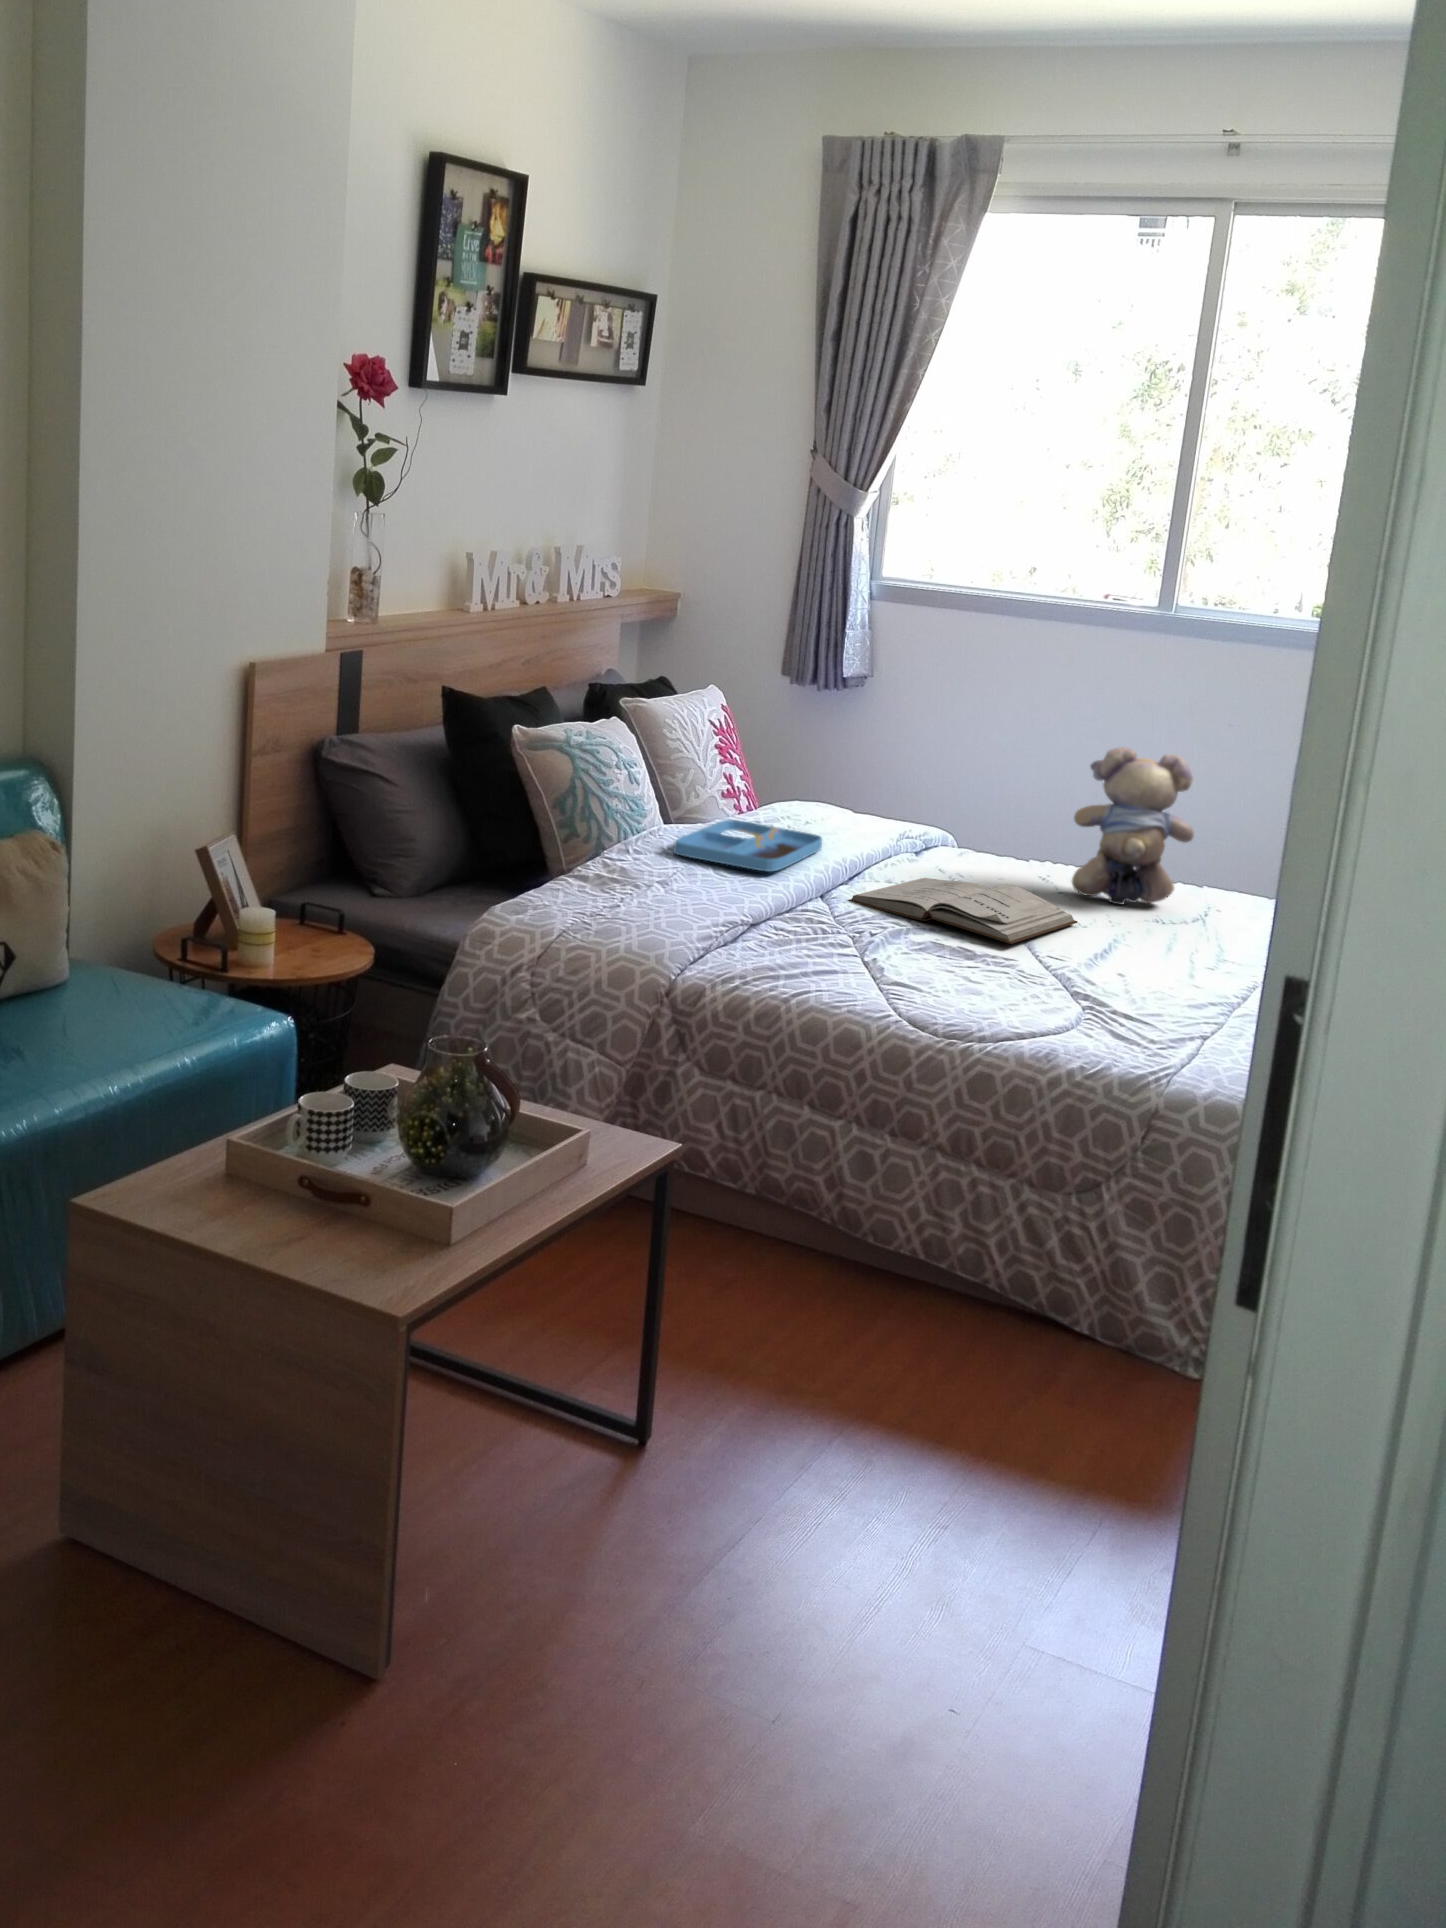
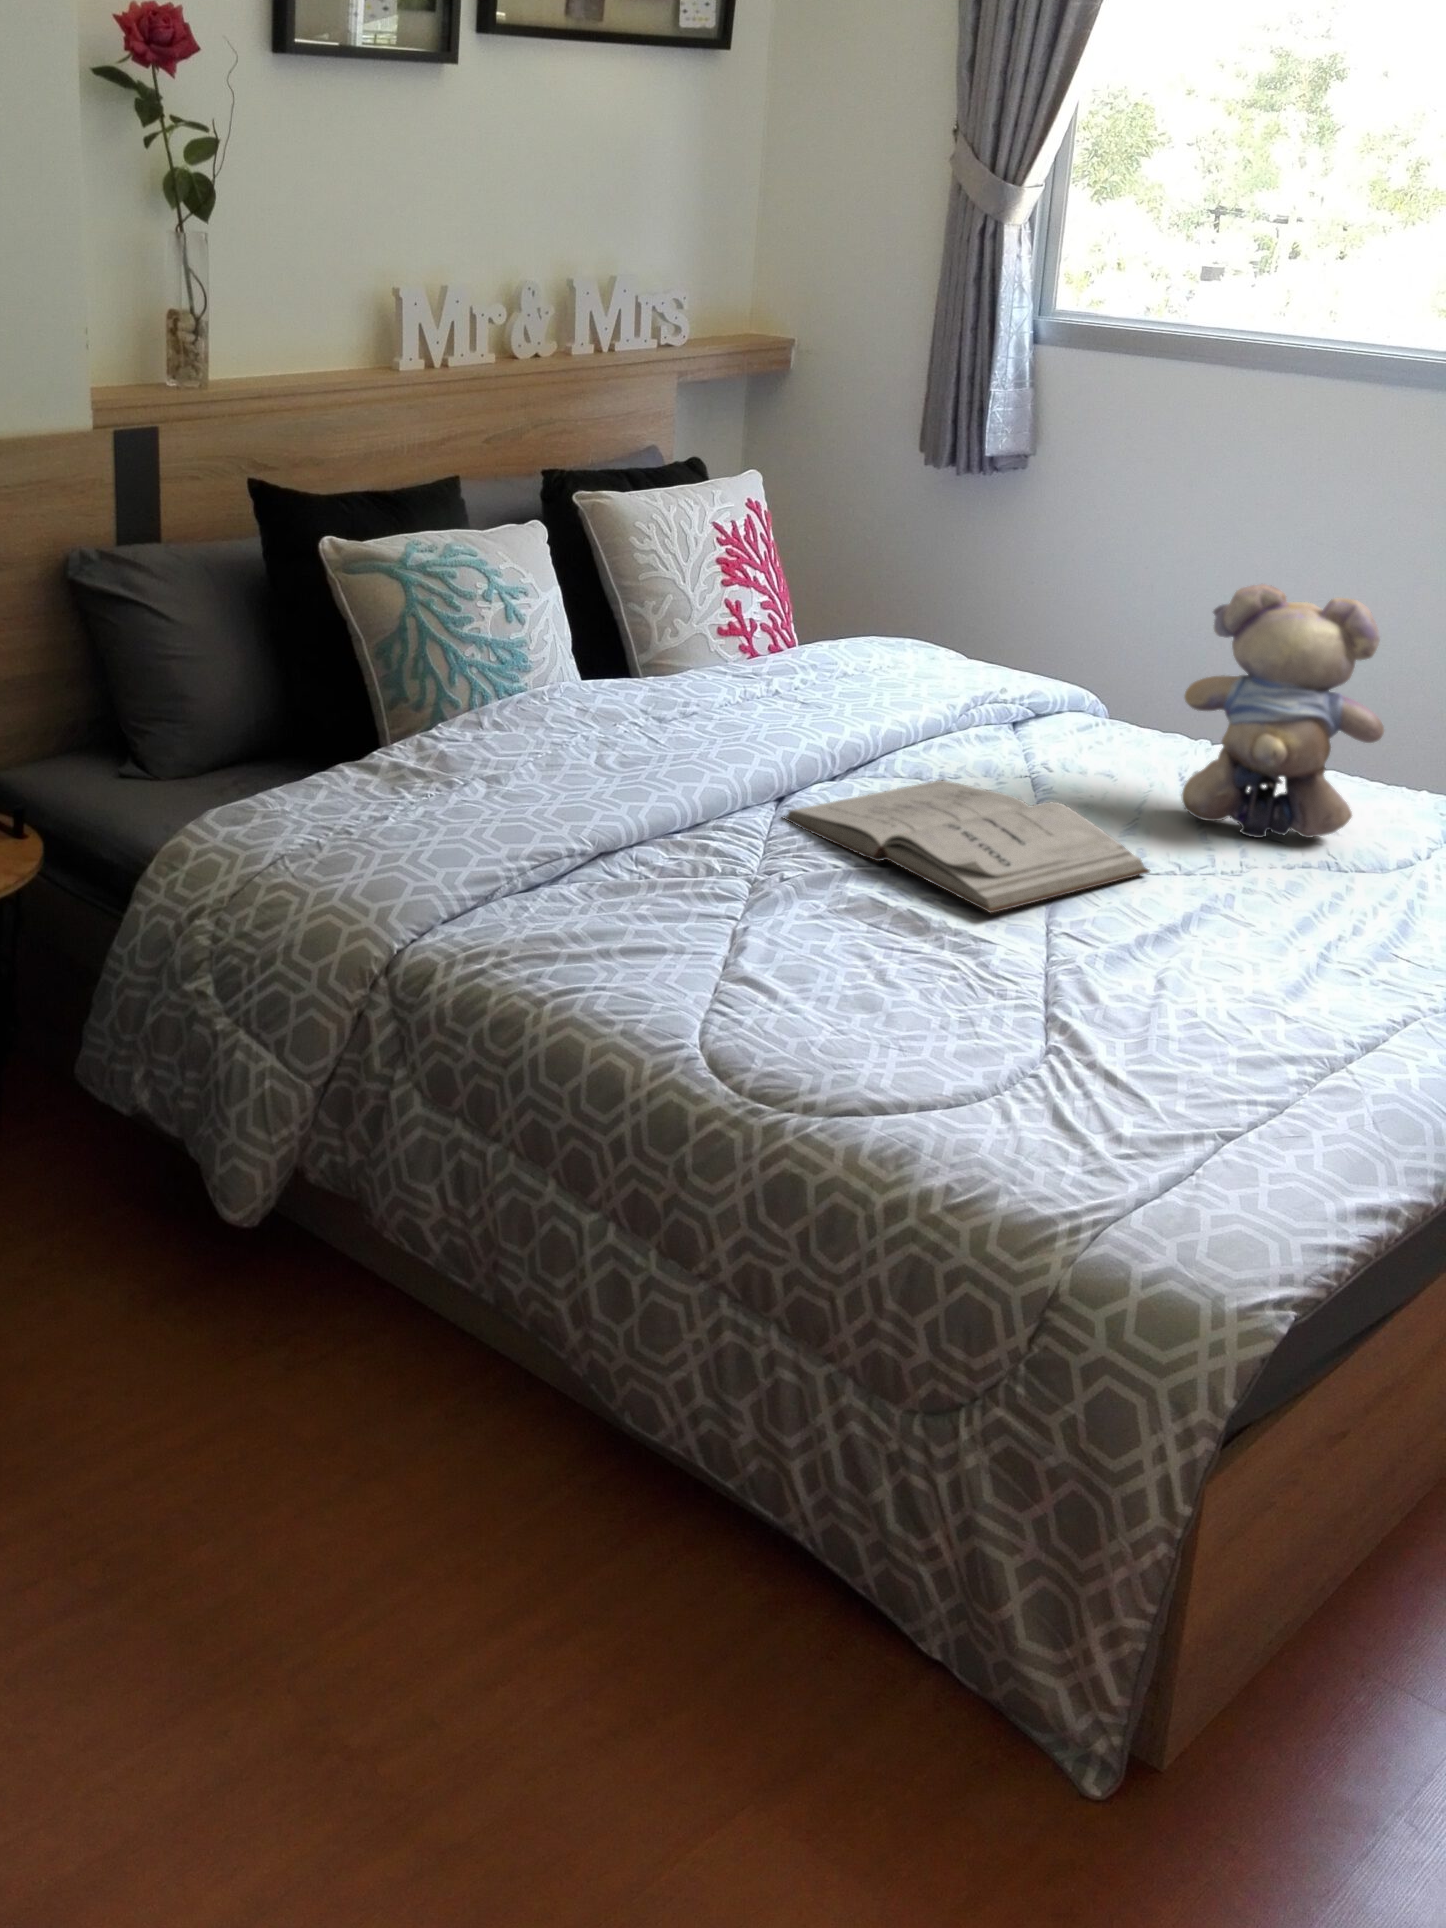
tray: present [674,820,822,871] -> none [563,674,815,764]

